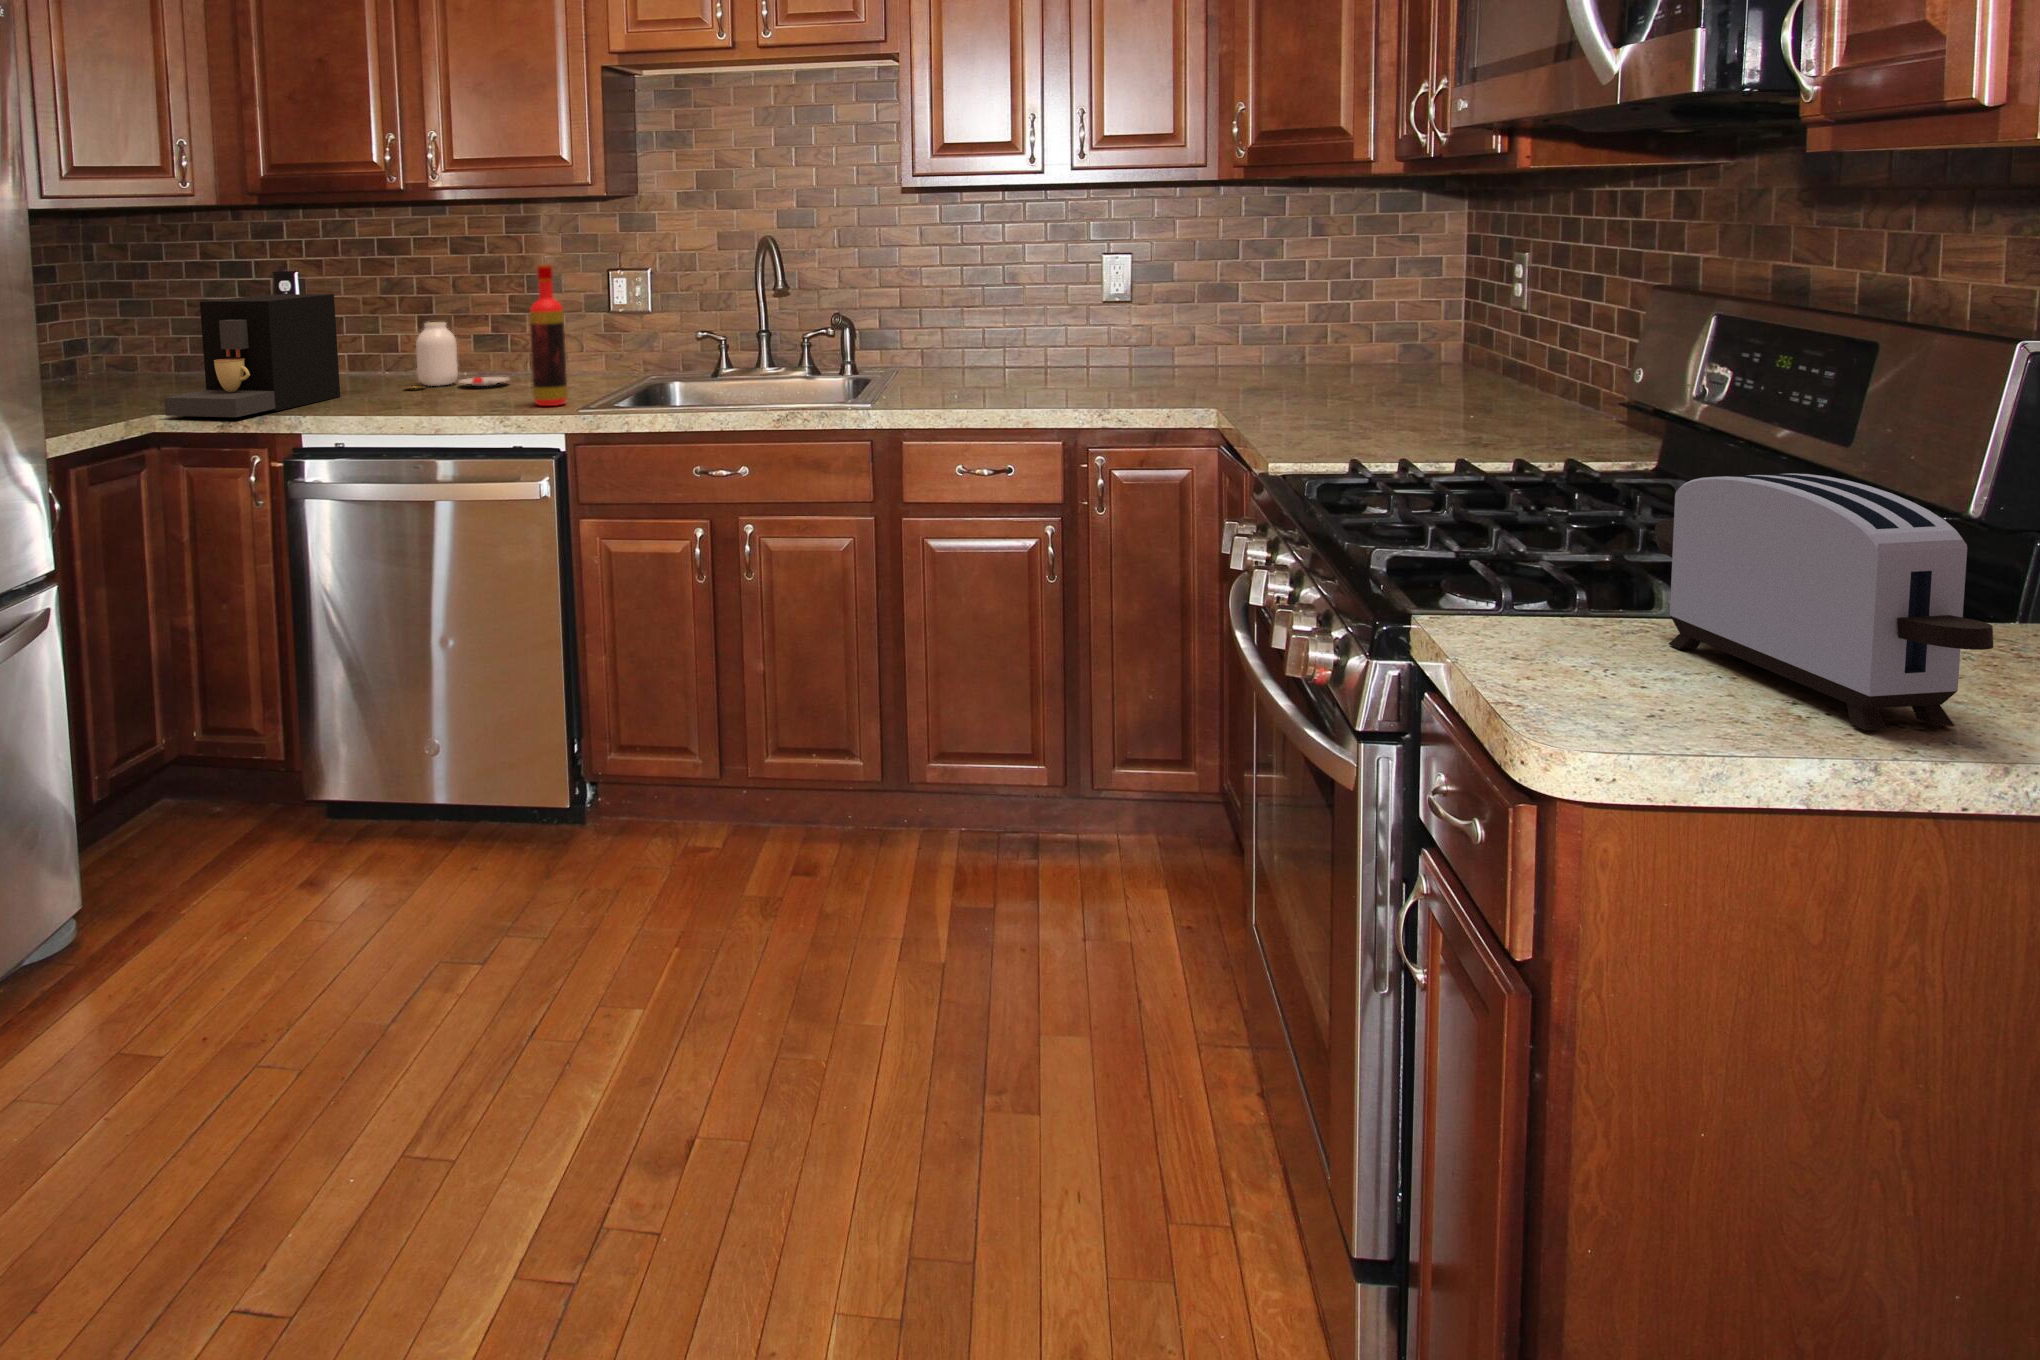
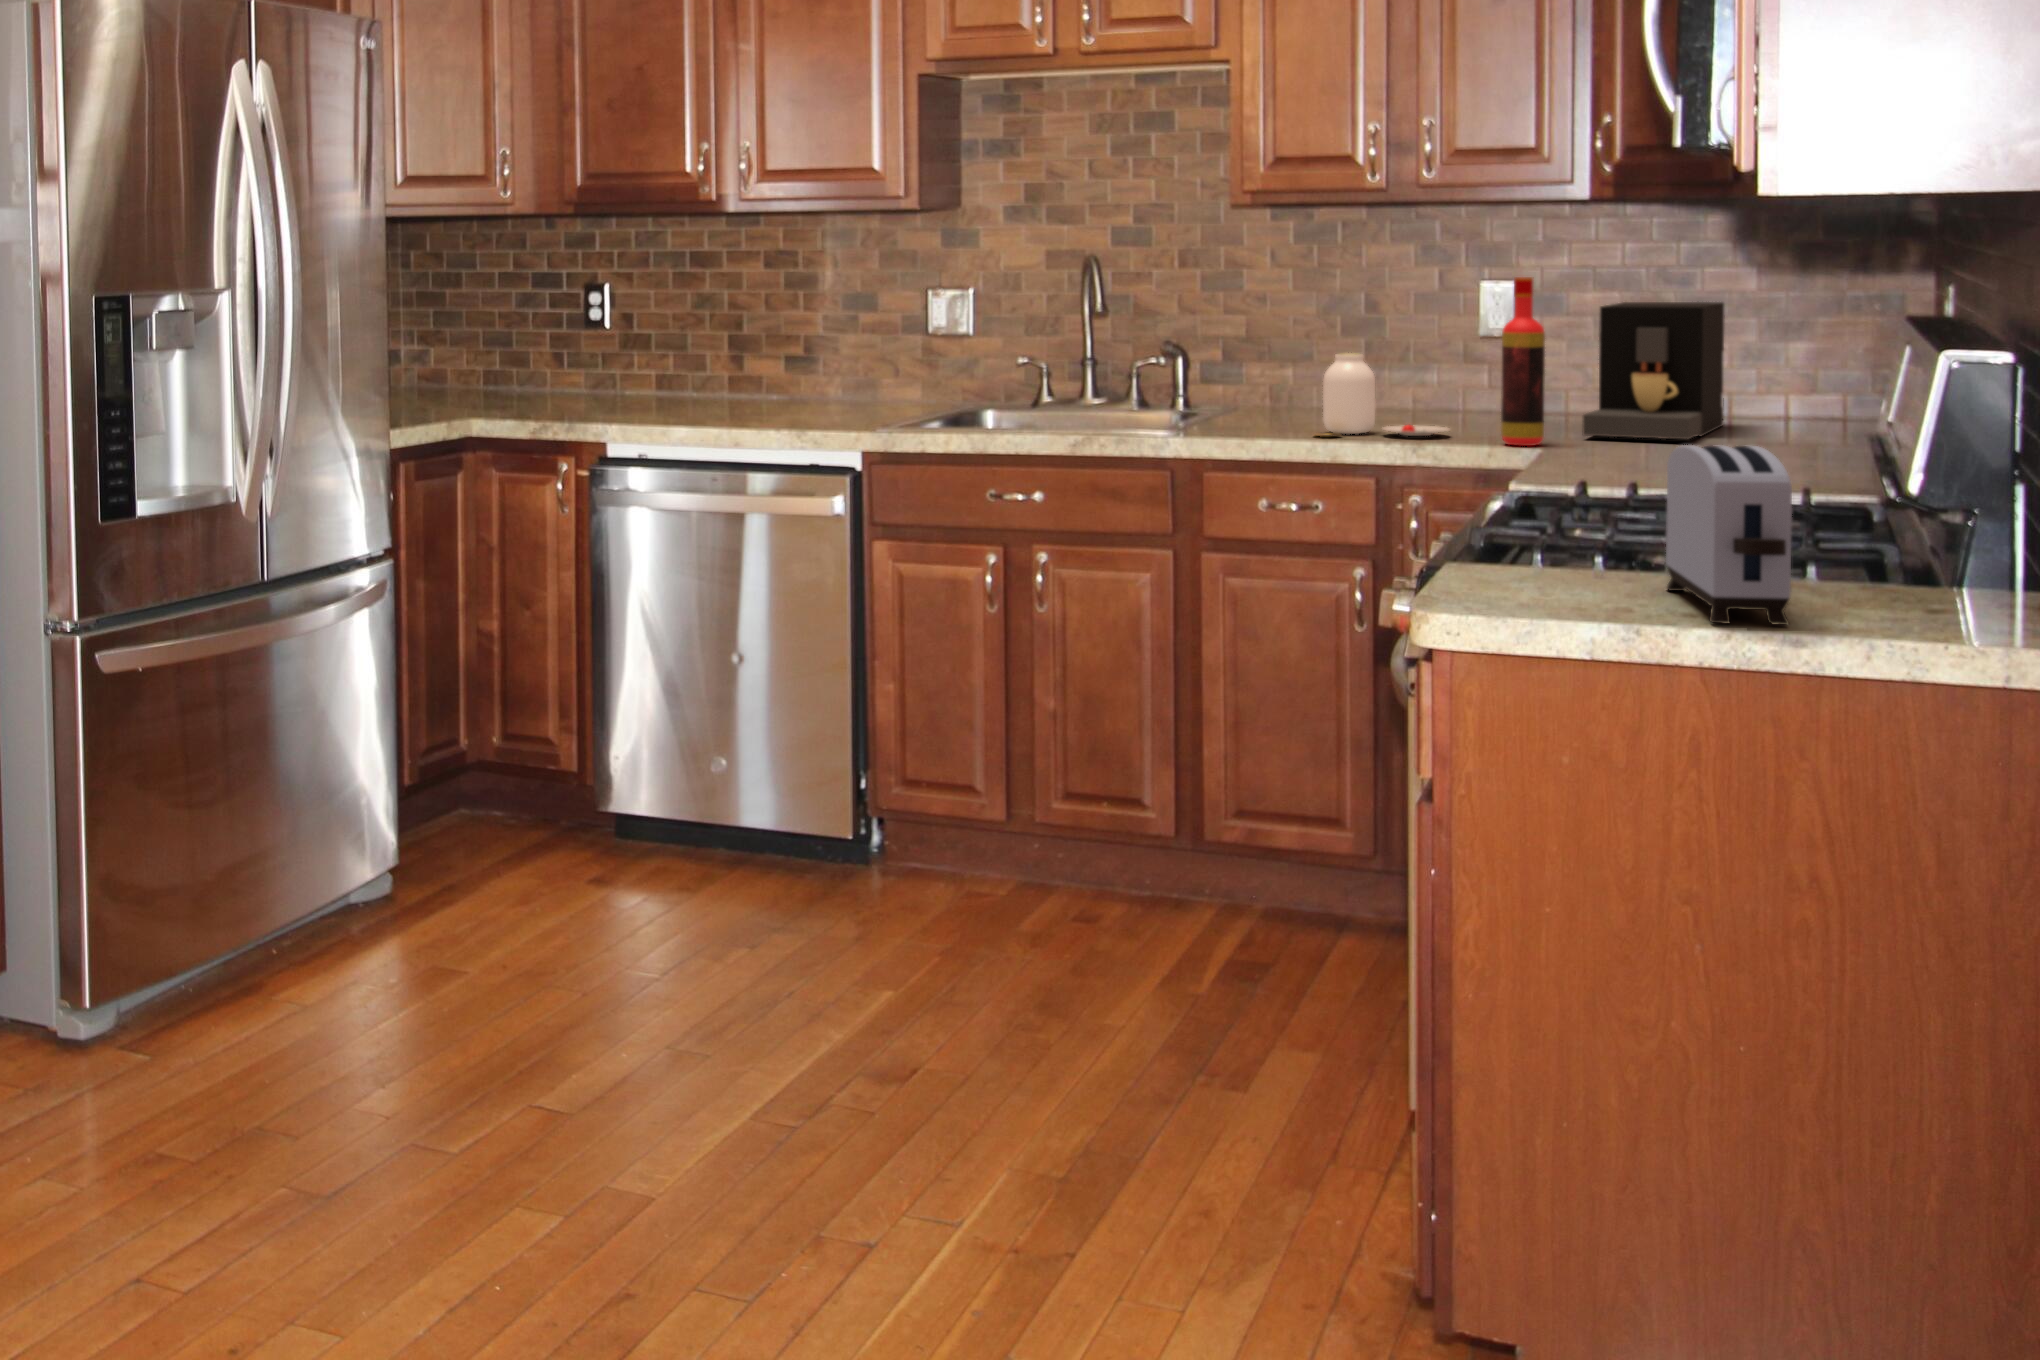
bottle: present [530,264,567,406] -> present [1501,277,1545,446]
coffee maker: present [164,294,340,417] -> present [1582,302,1725,439]
jar: present [416,322,509,386] -> present [1315,353,1450,436]

